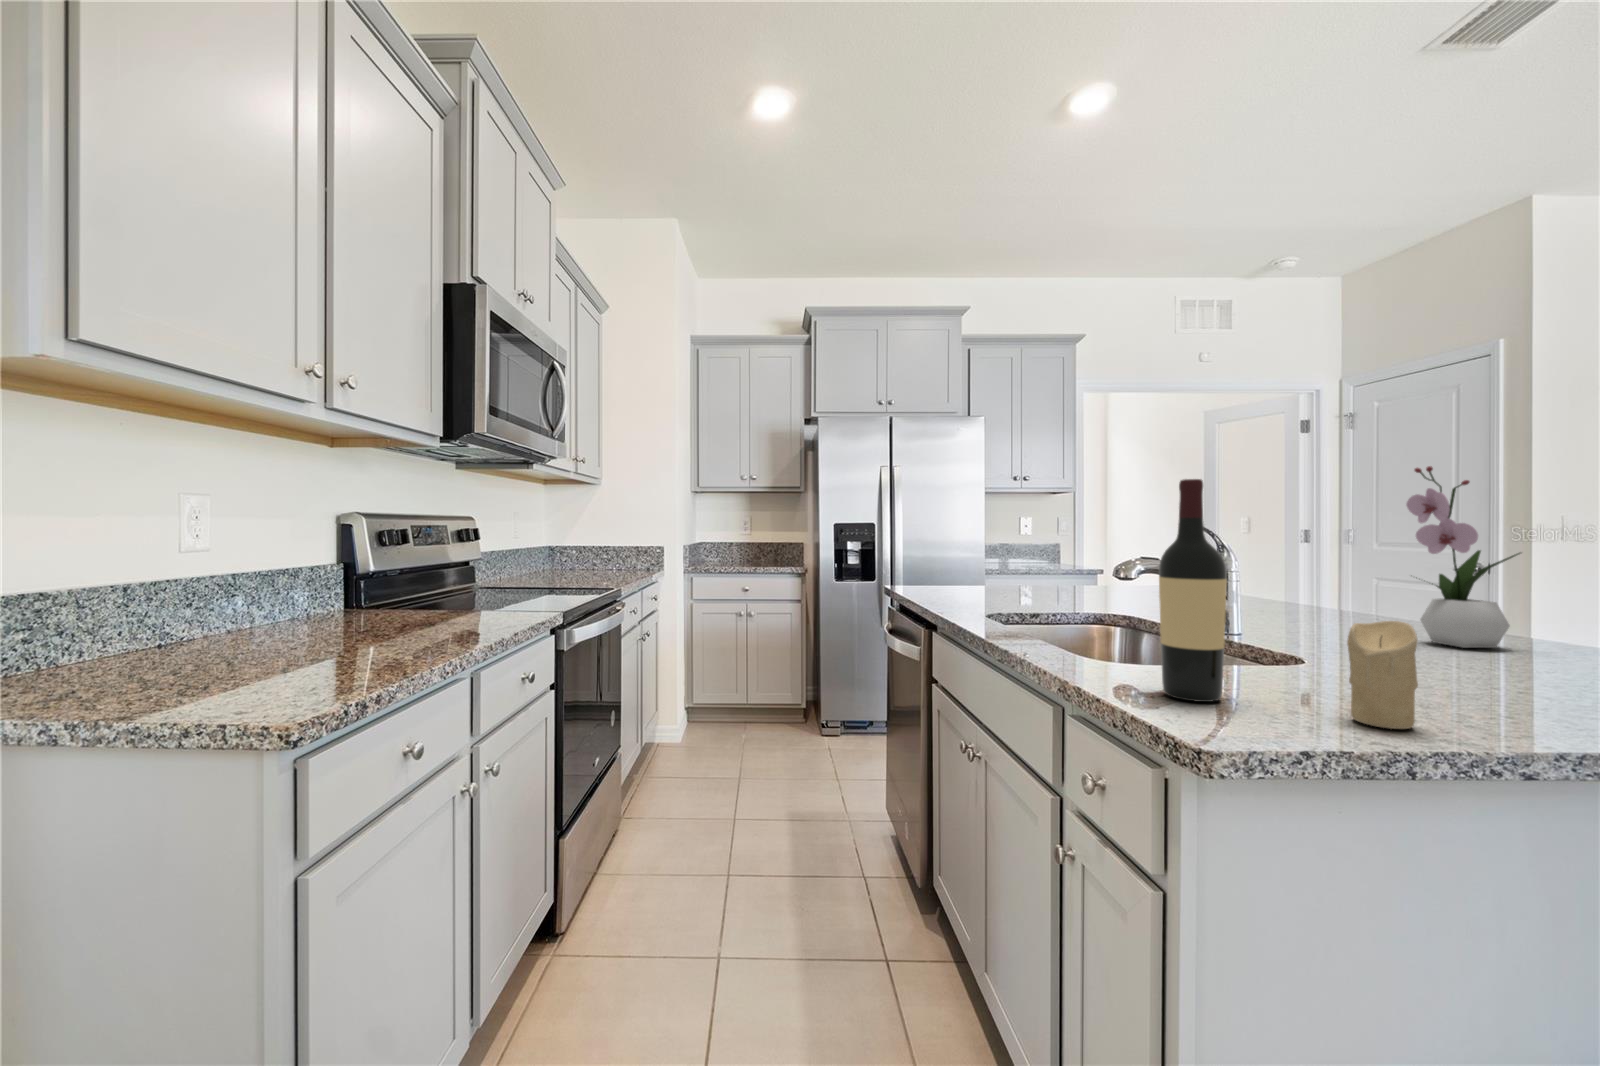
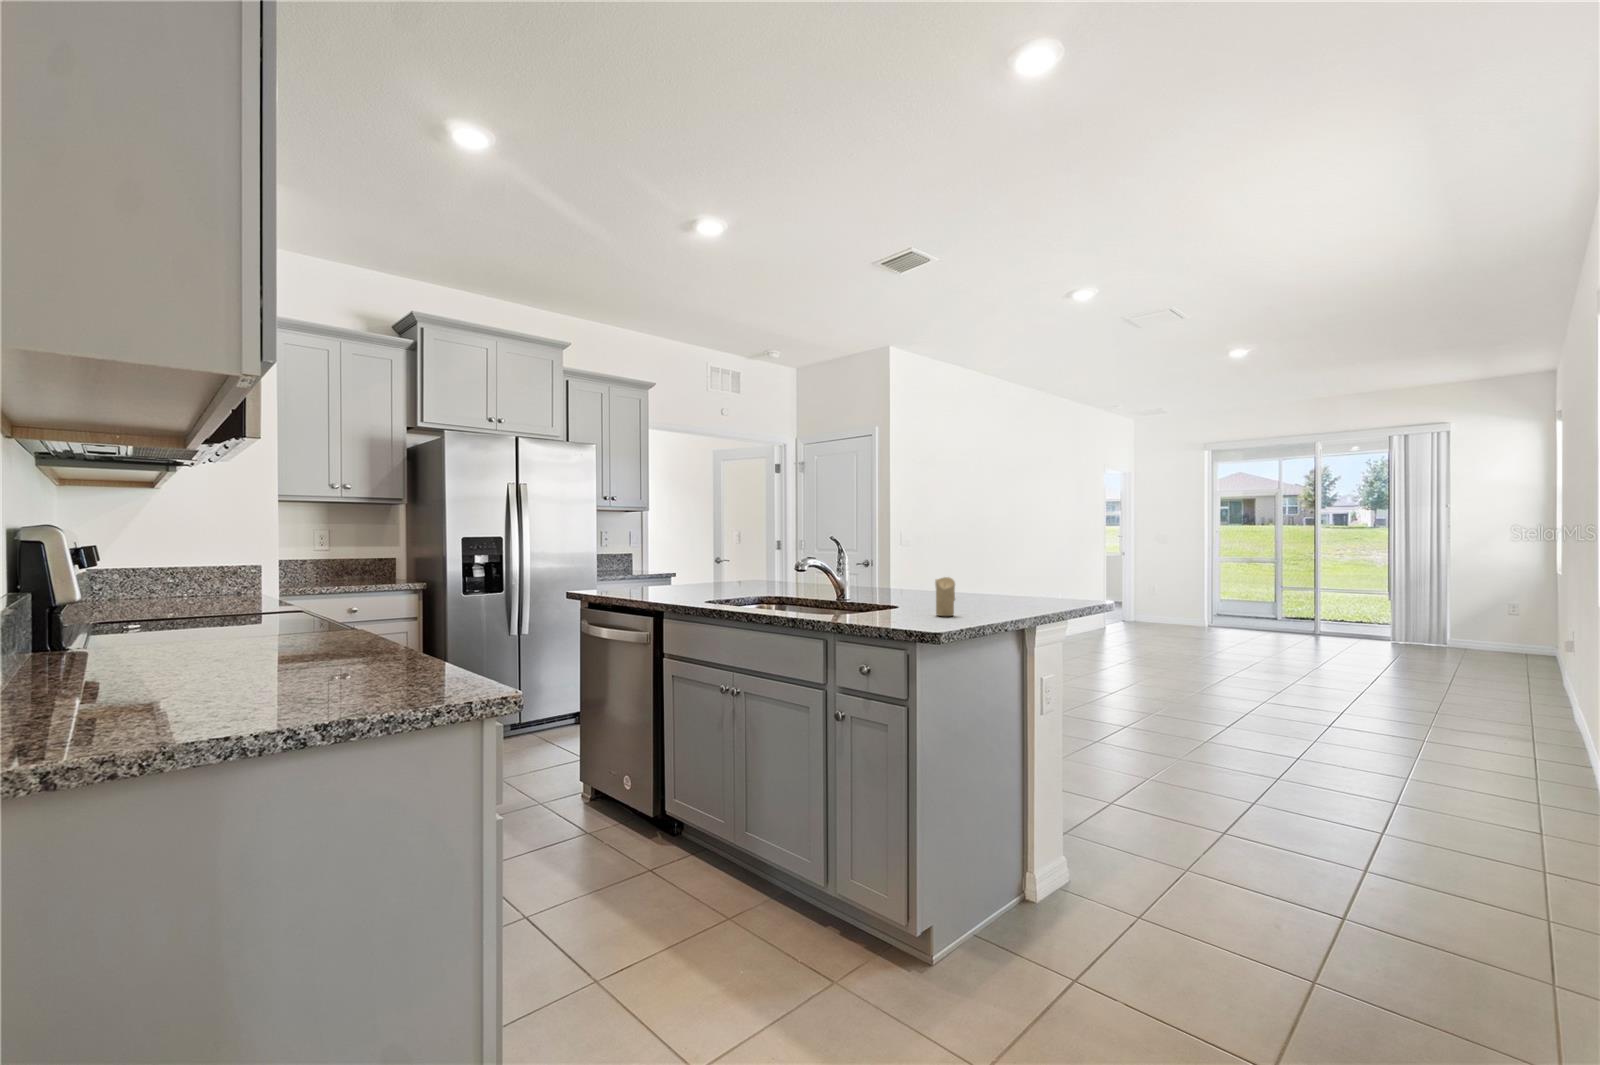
flower arrangement: present [1406,466,1520,648] -> none [901,514,936,593]
wine bottle: present [1159,479,1227,702] -> none [872,521,897,618]

